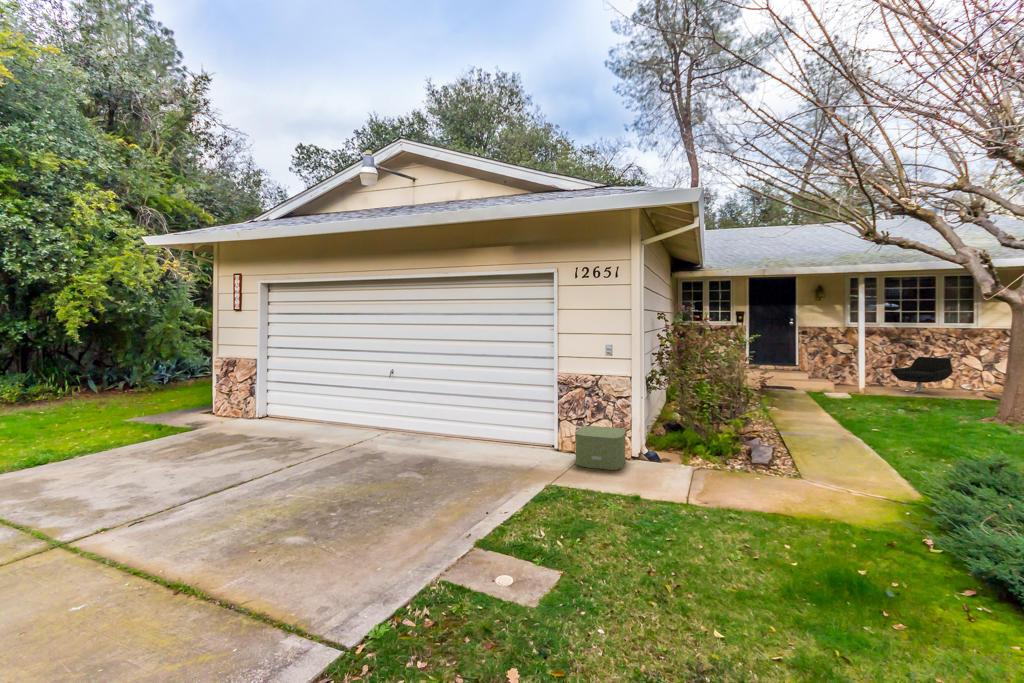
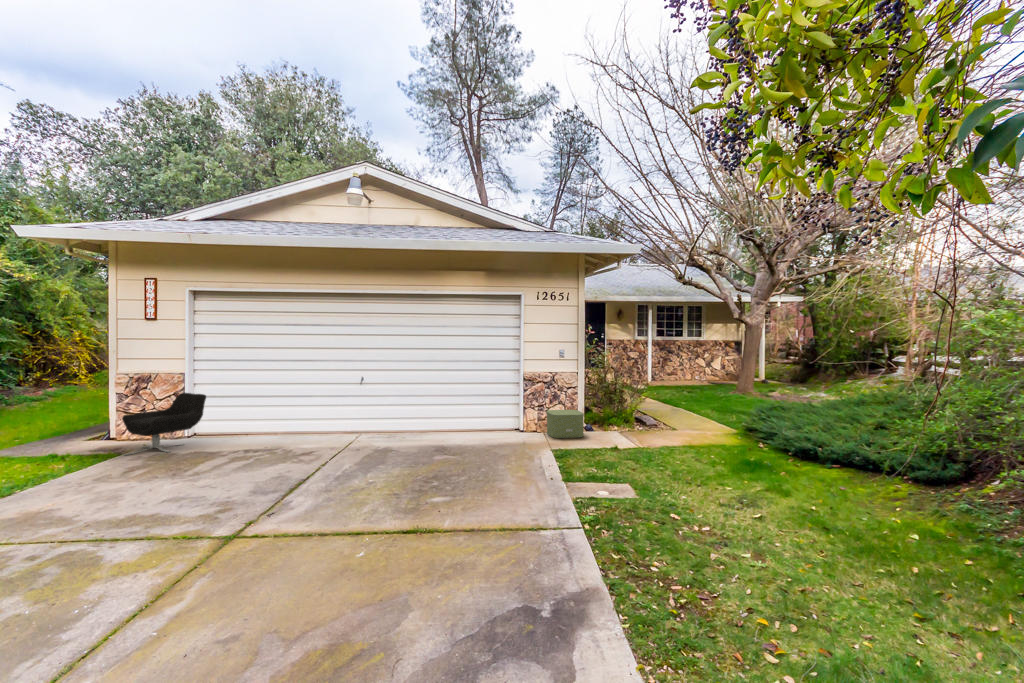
lounge chair: present [890,357,953,395] -> present [122,392,206,455]

